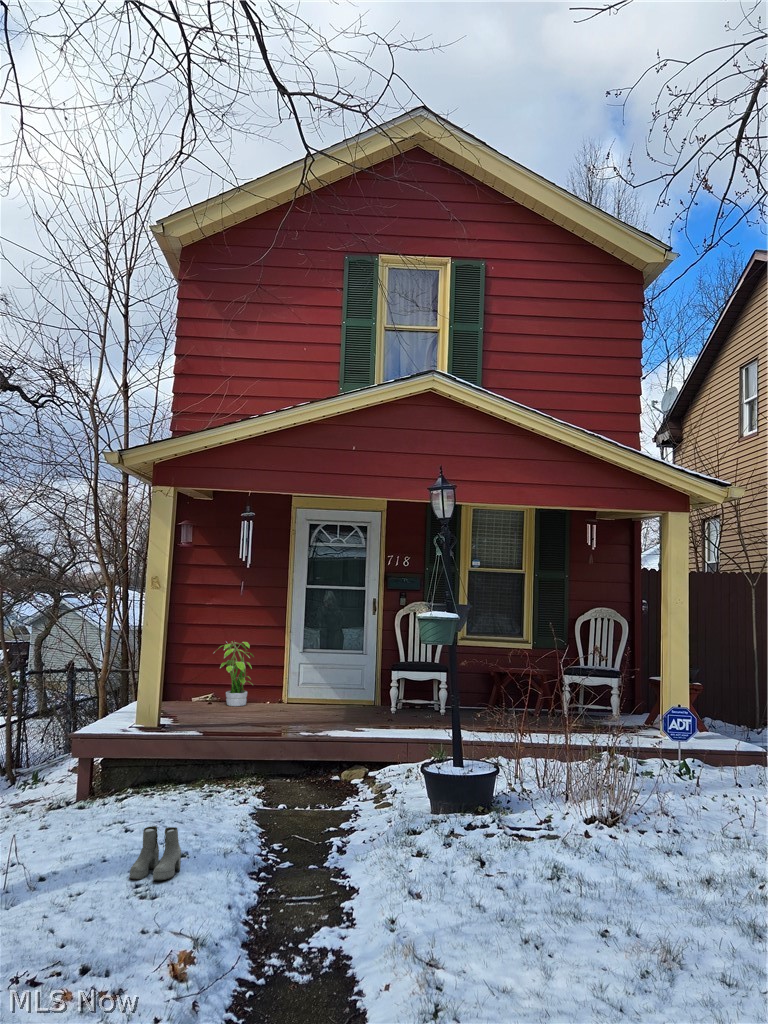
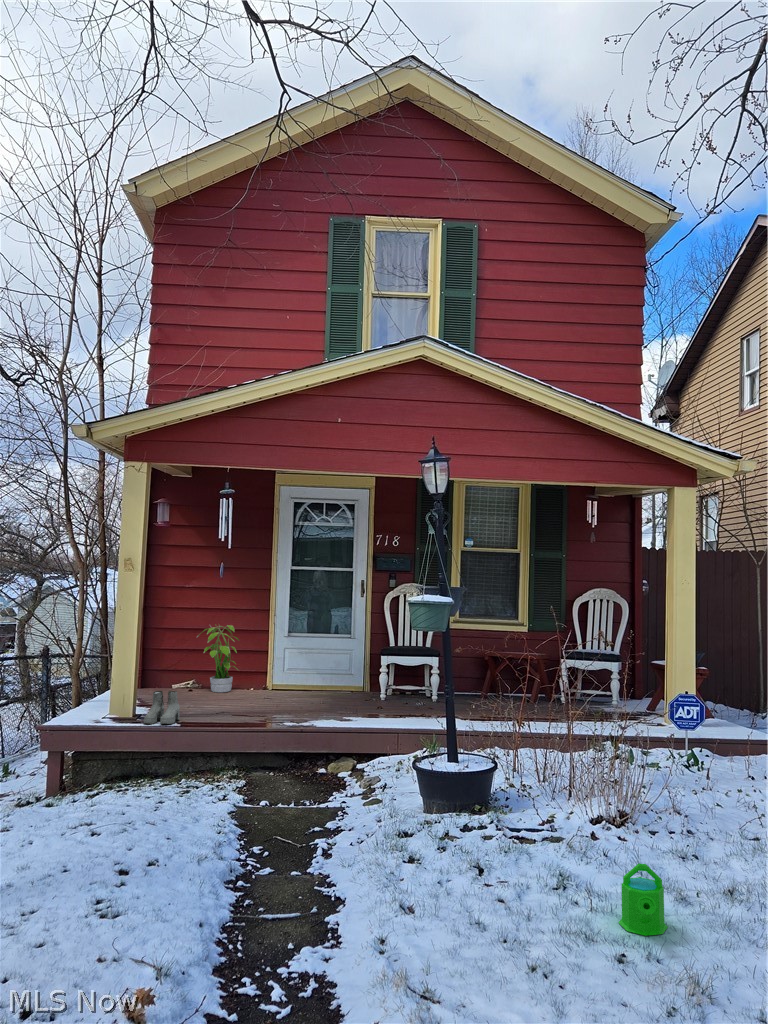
boots: present [129,826,181,880] -> present [144,691,180,724]
watering can: none [605,852,649,916] -> present [619,864,668,936]

